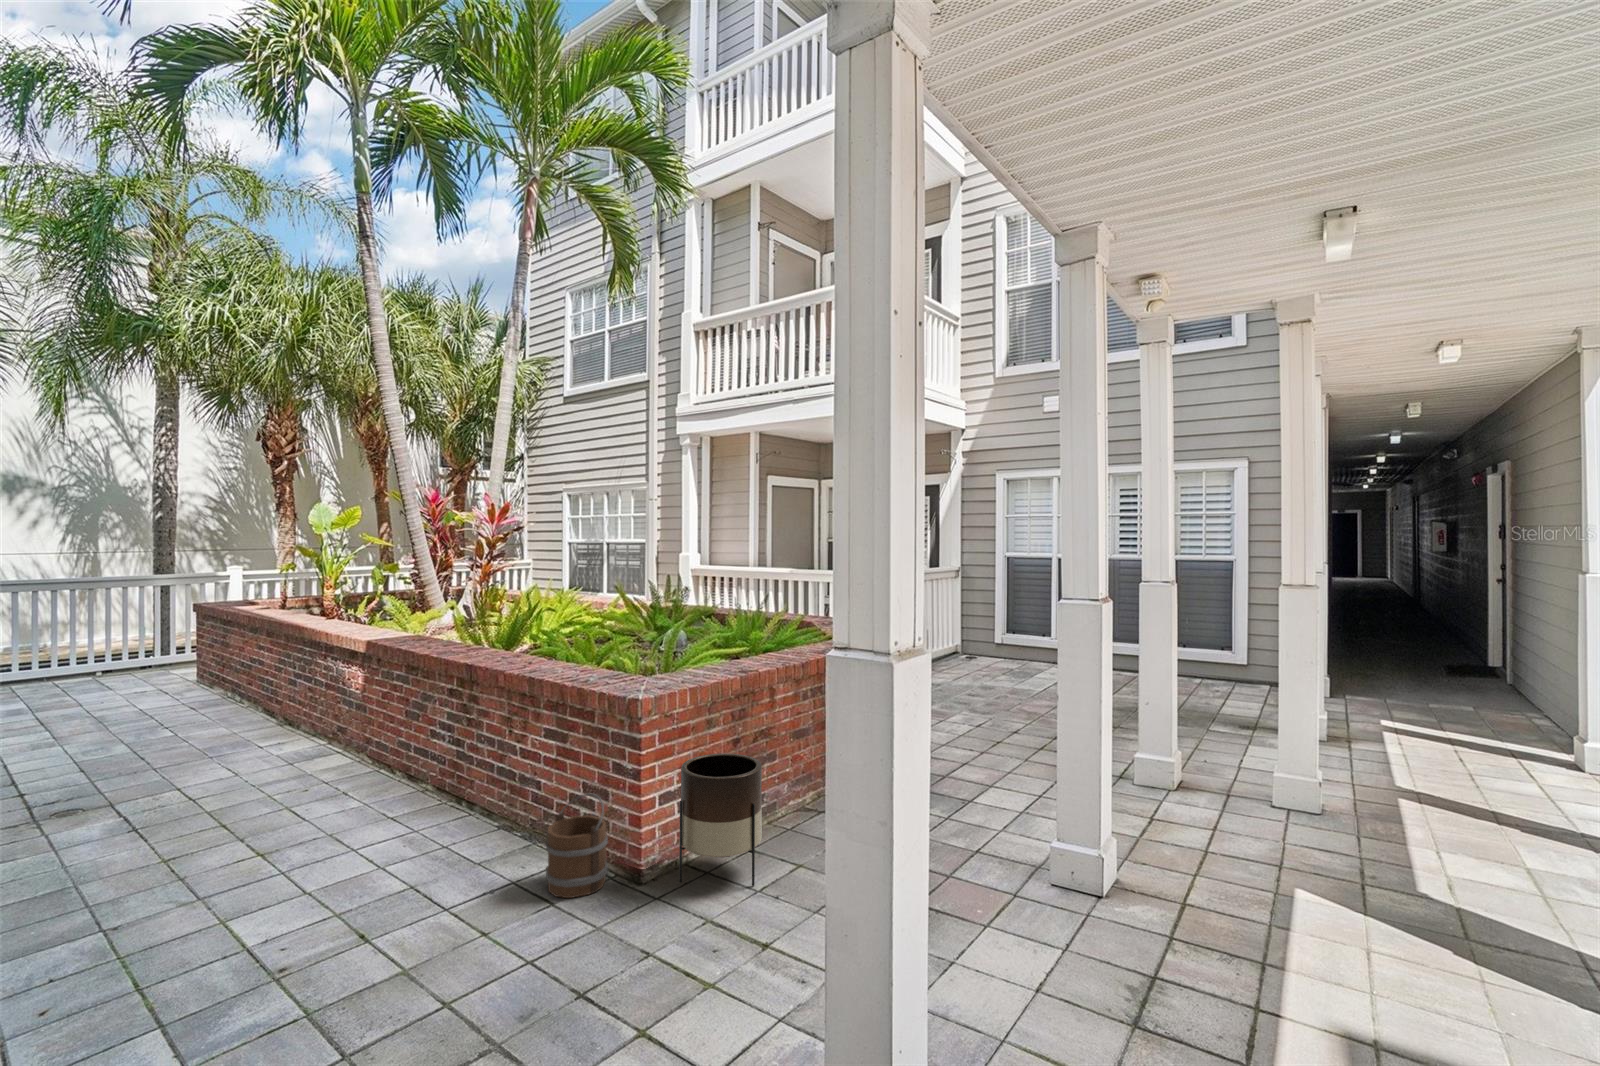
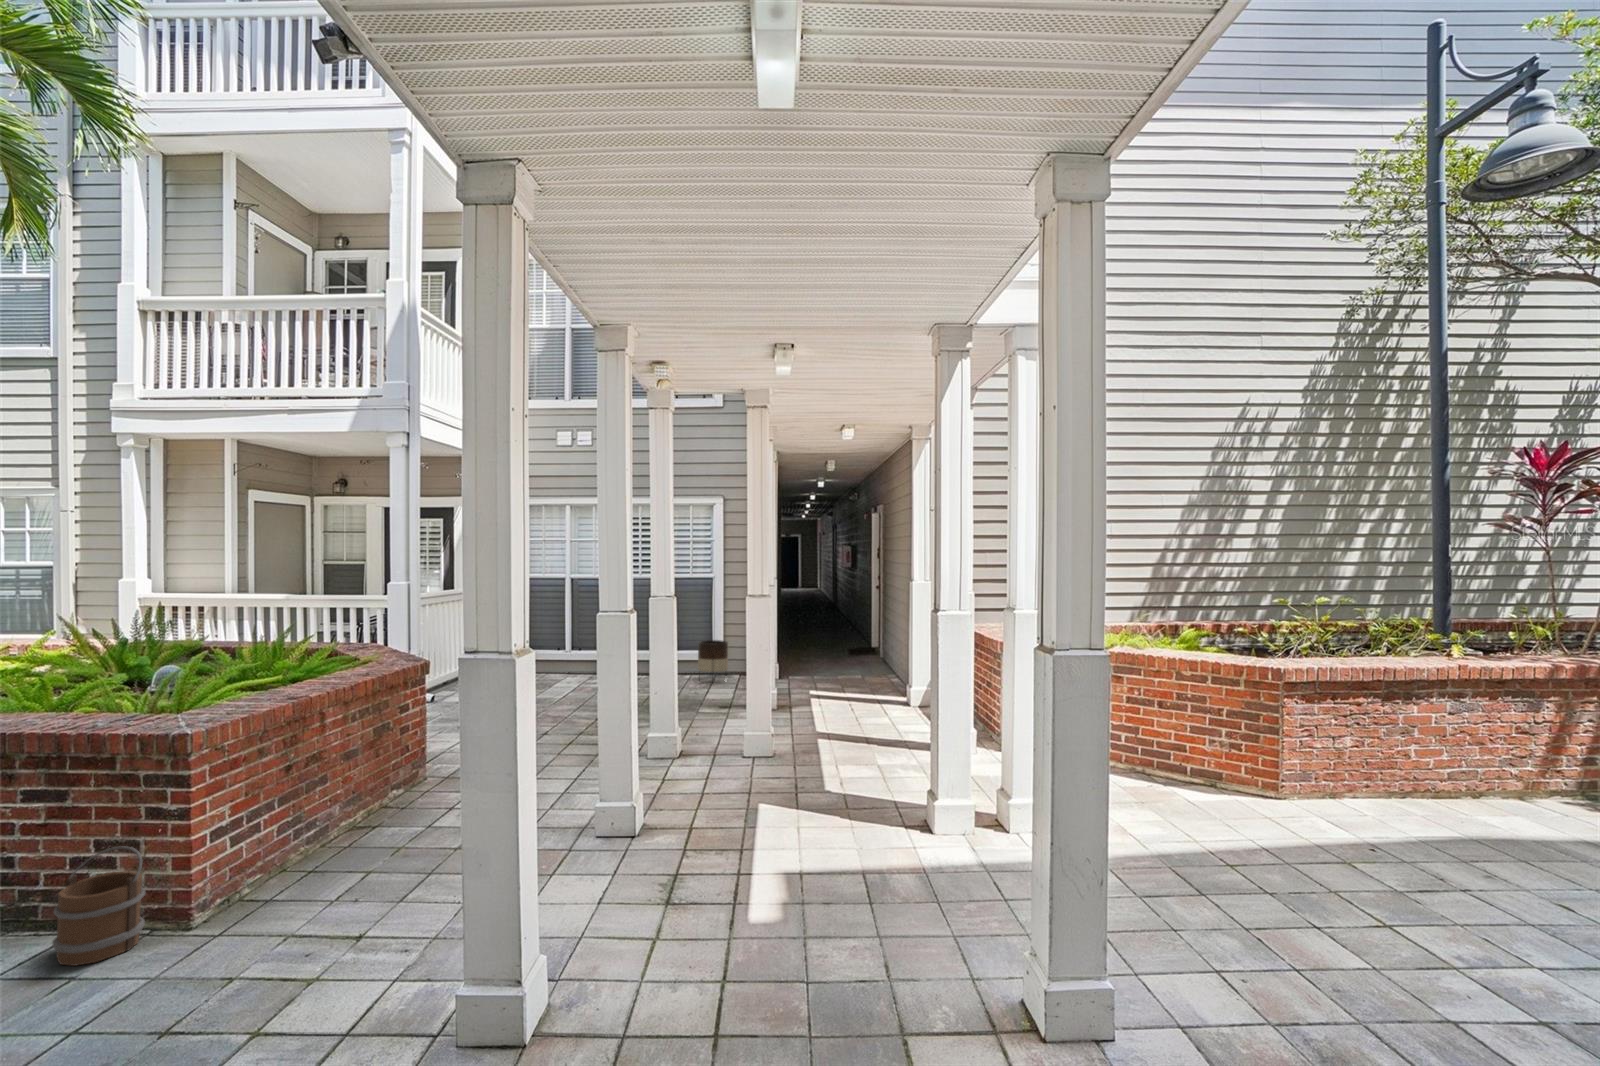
planter: present [679,754,762,886] -> present [698,640,728,675]

